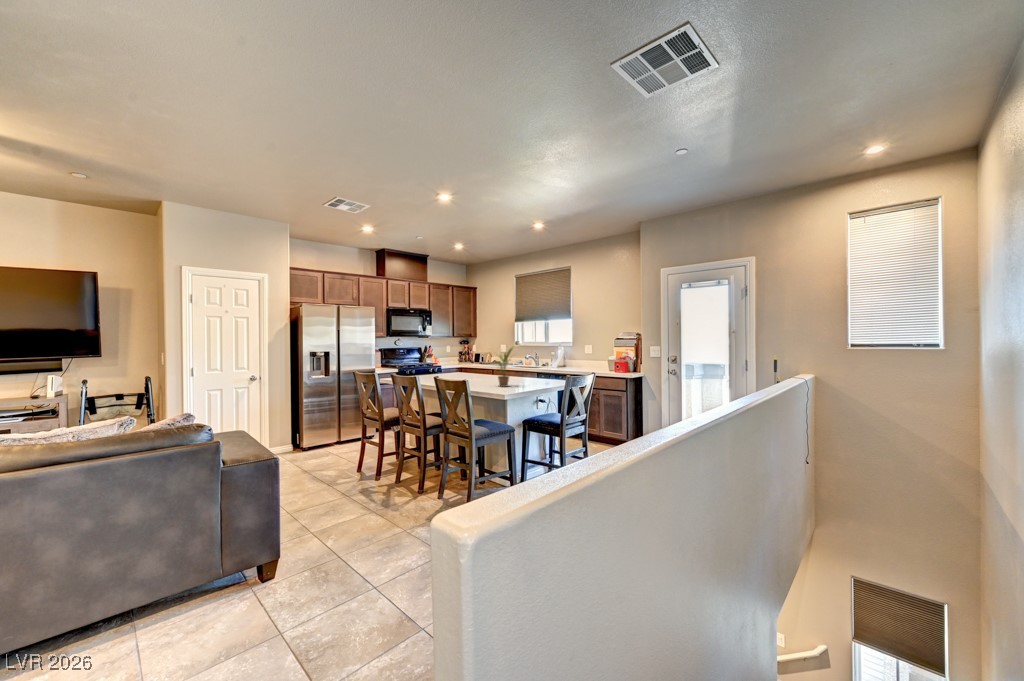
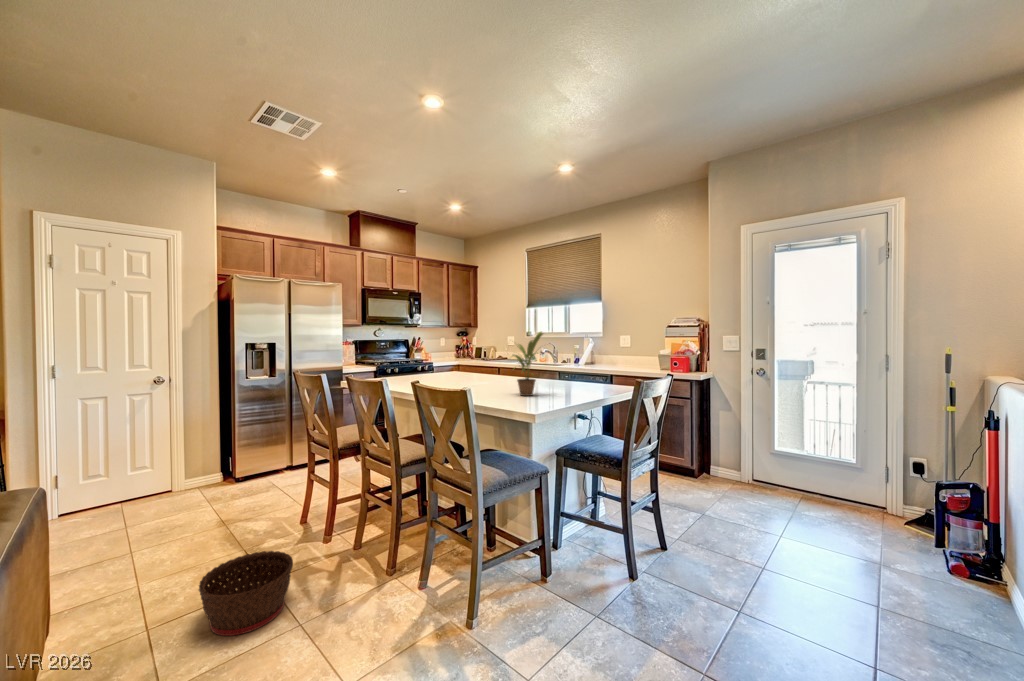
basket: none [317,477,366,516] -> present [199,551,293,636]

